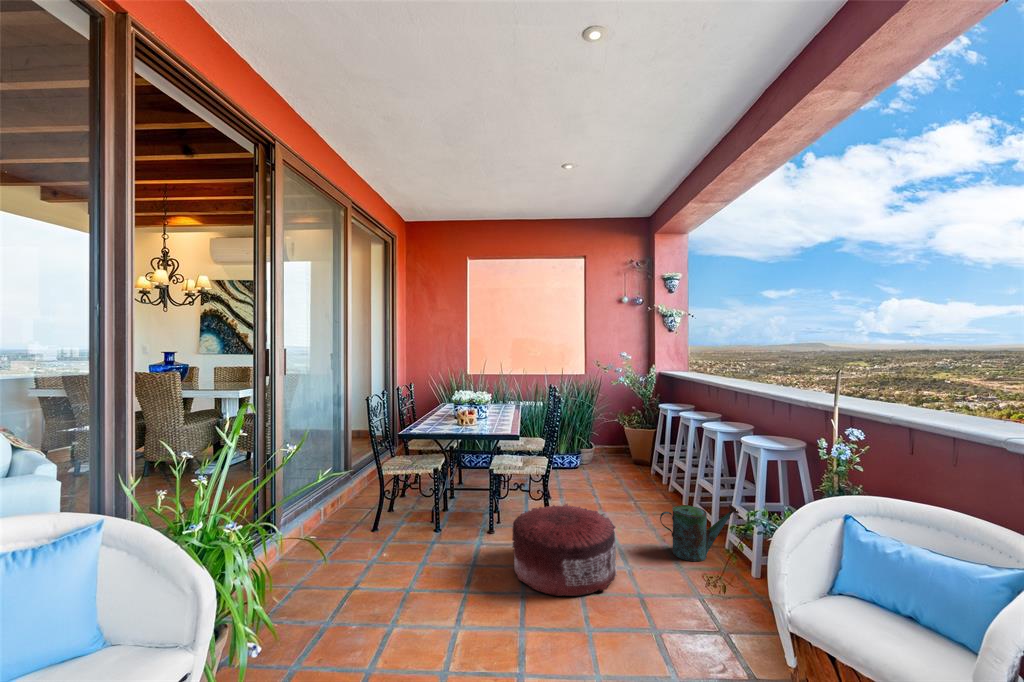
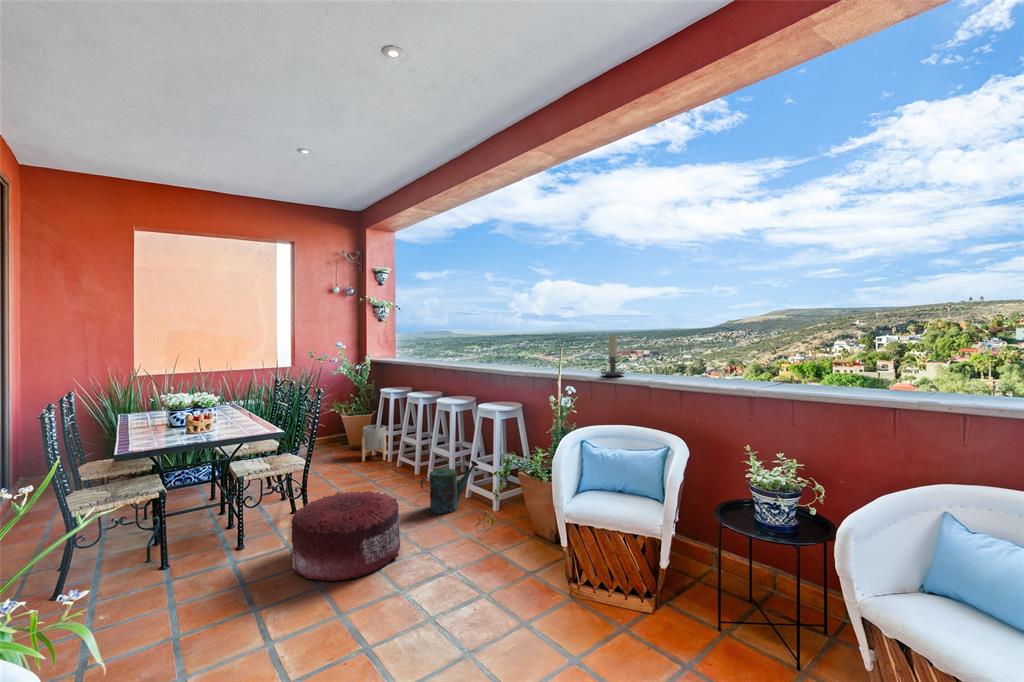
candle holder: none [934,350,987,422] -> present [601,334,624,376]
planter: none [635,442,663,482] -> present [362,425,386,461]

